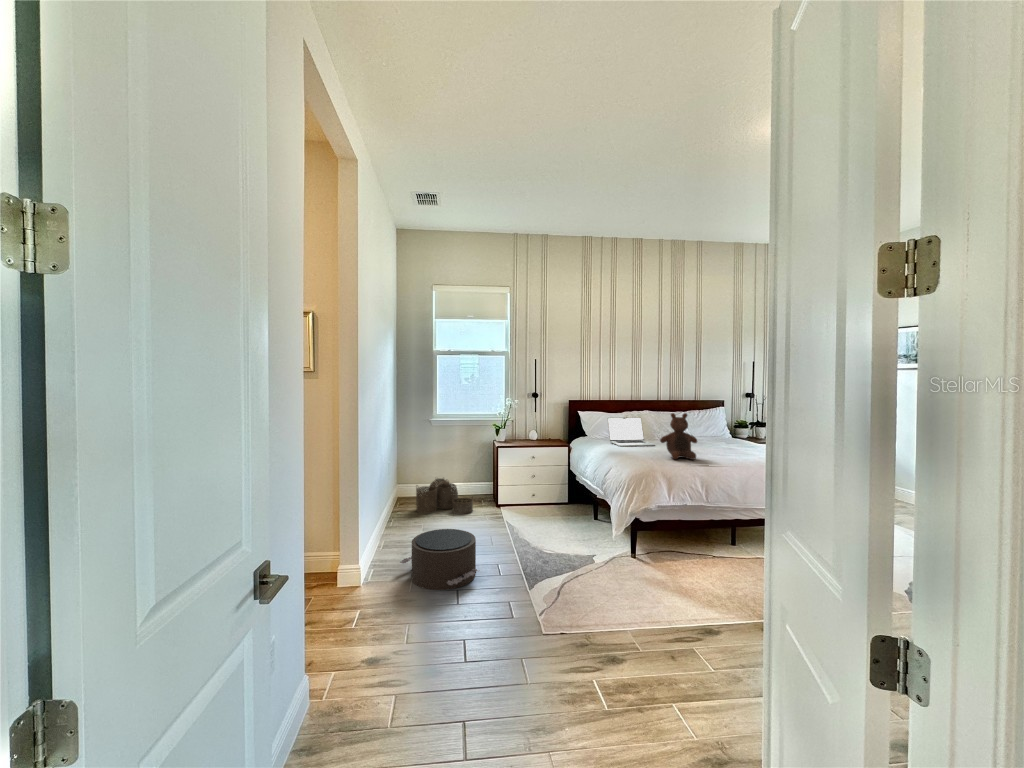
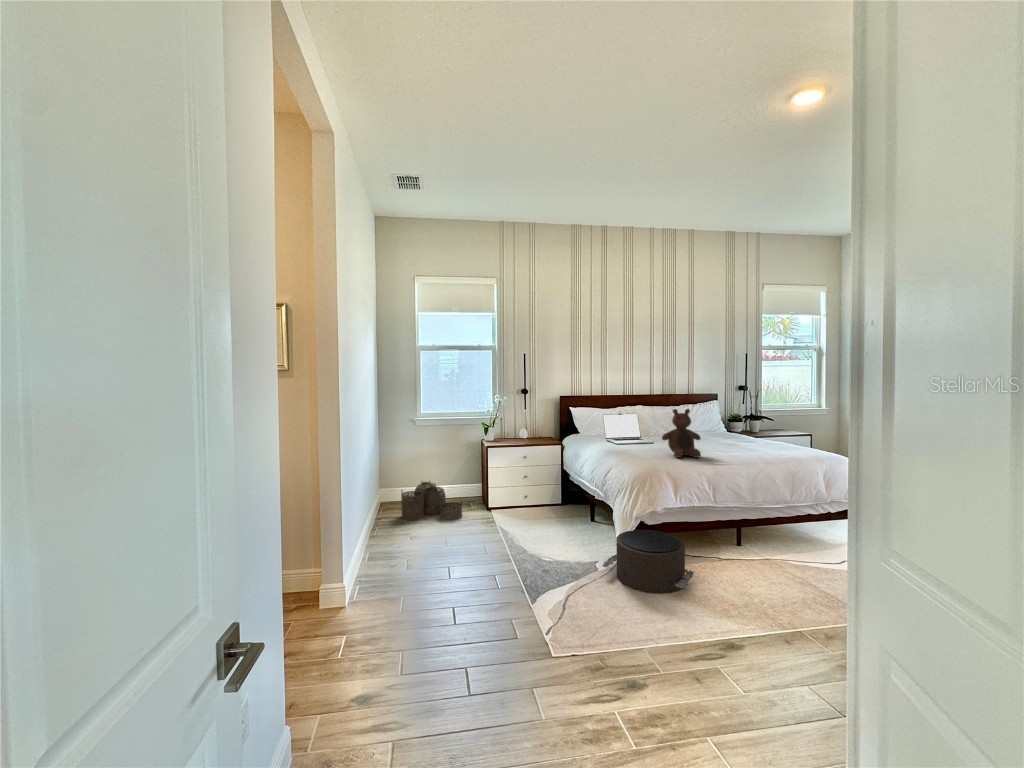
pouf: present [400,529,478,590] -> present [603,530,694,594]

